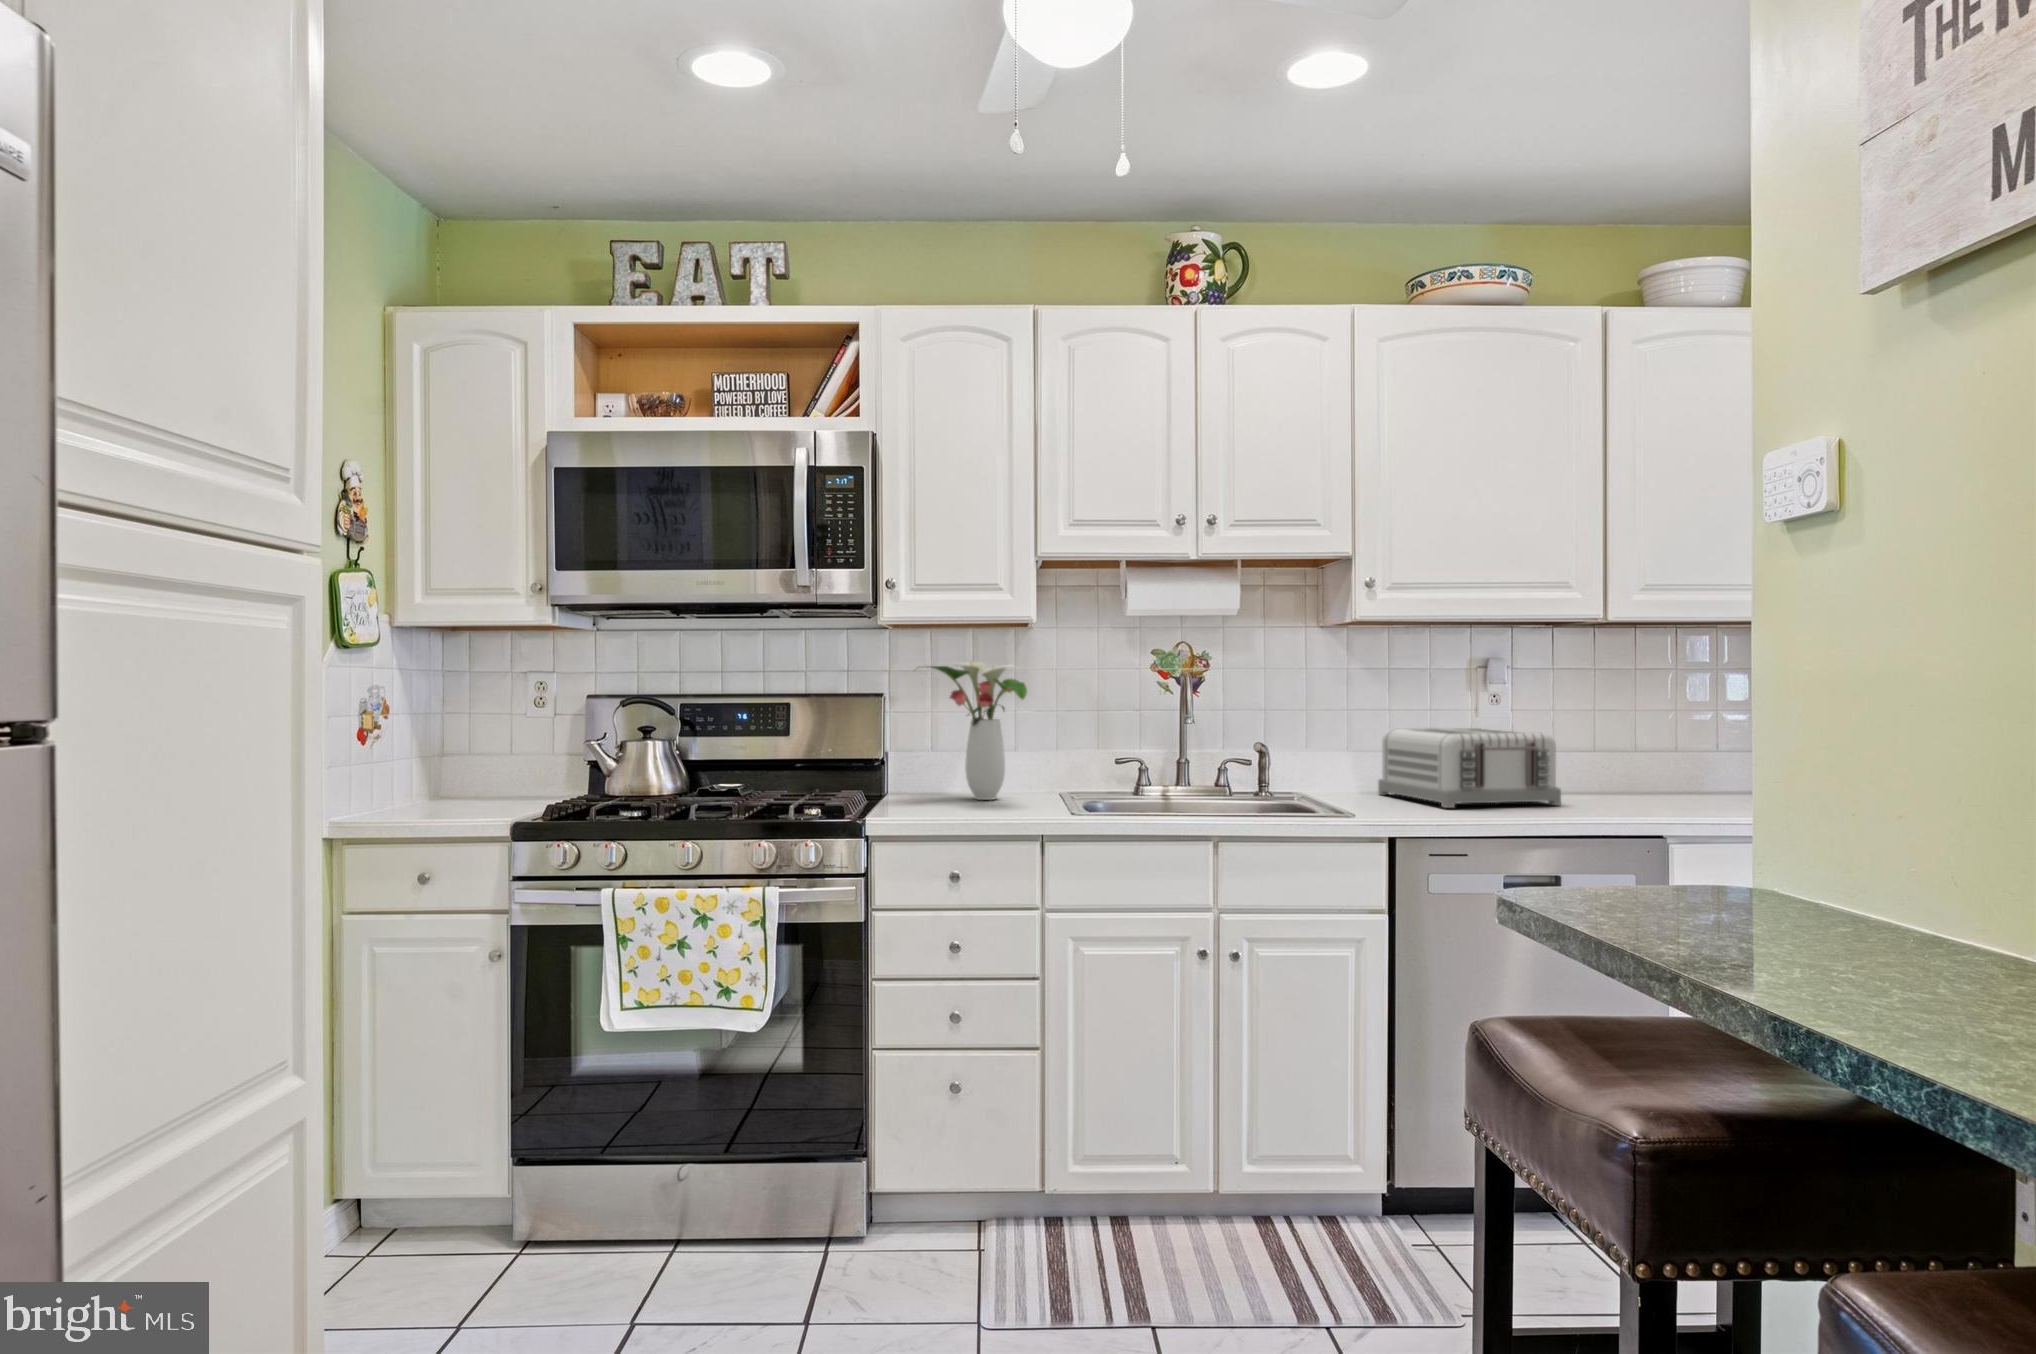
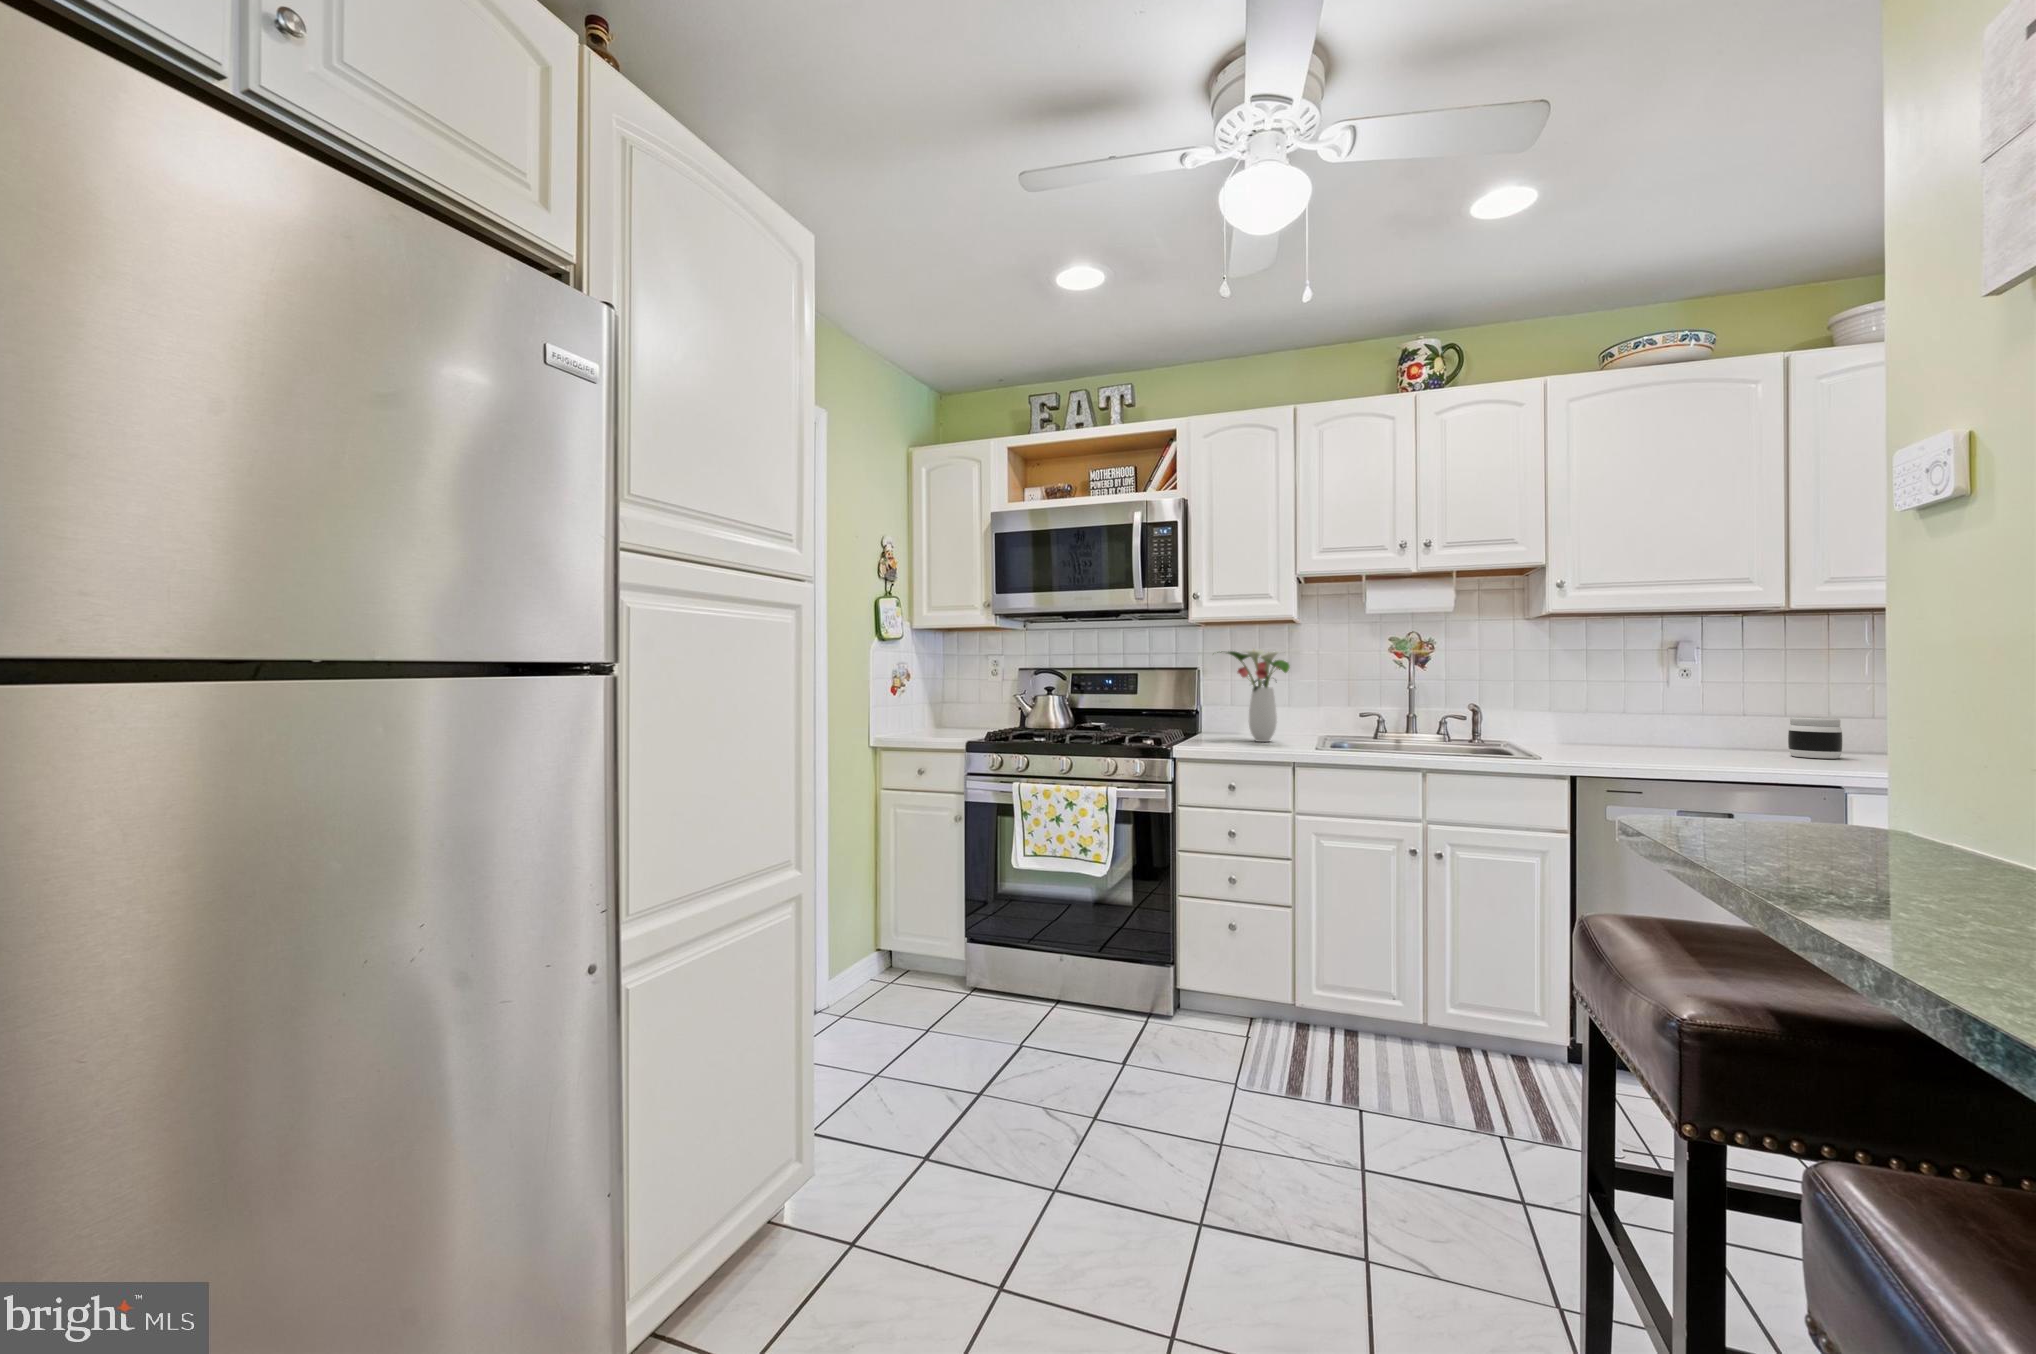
toaster: present [1378,728,1561,808] -> none [1579,699,1749,761]
jar: none [1590,747,1641,796] -> present [1788,717,1842,759]

